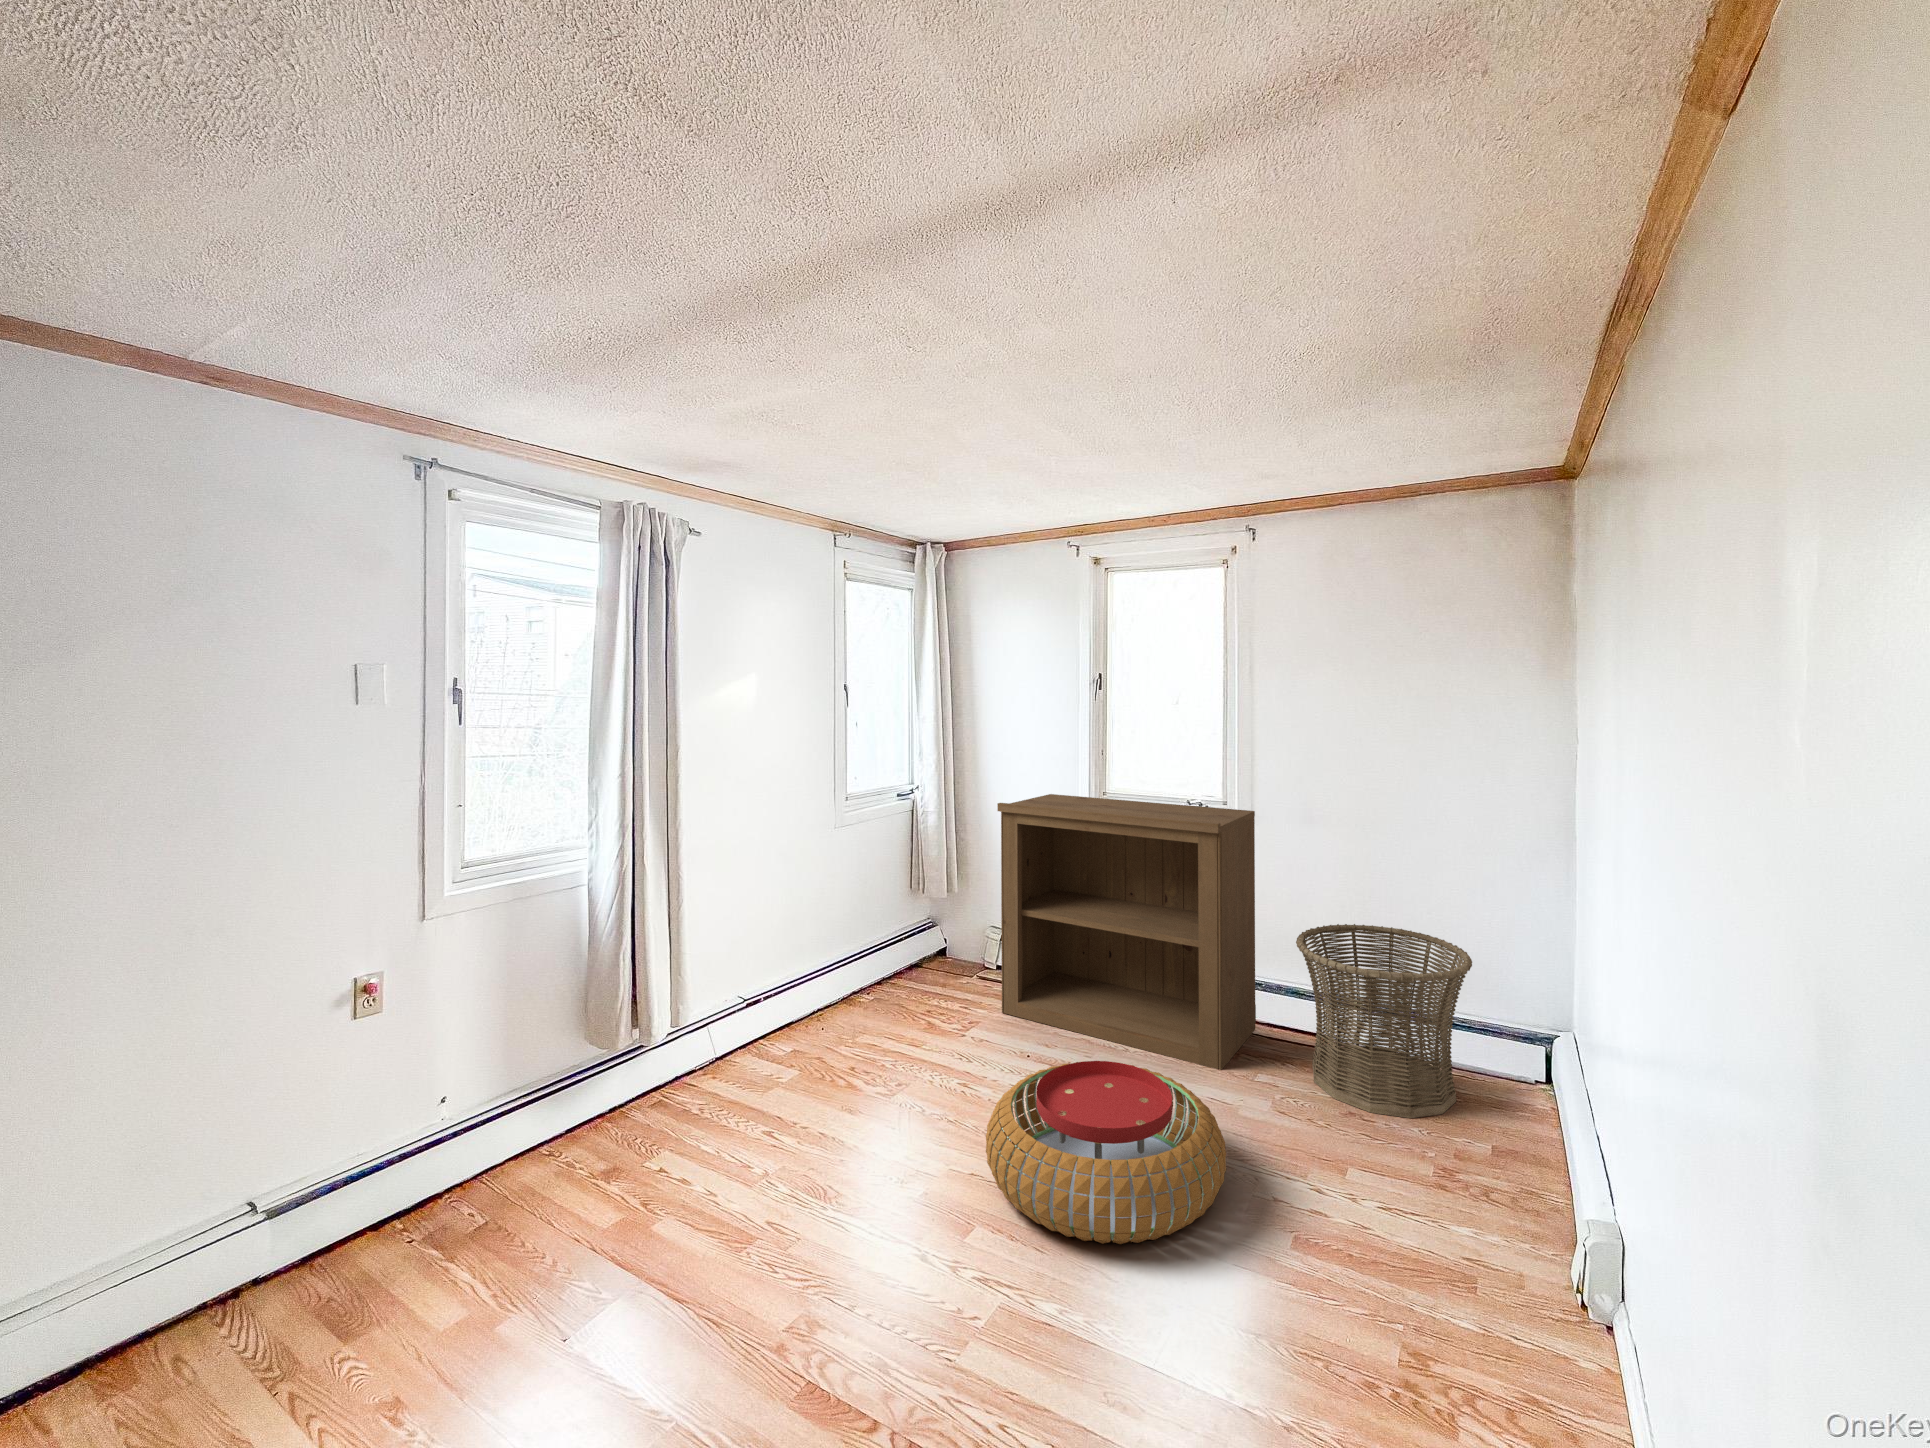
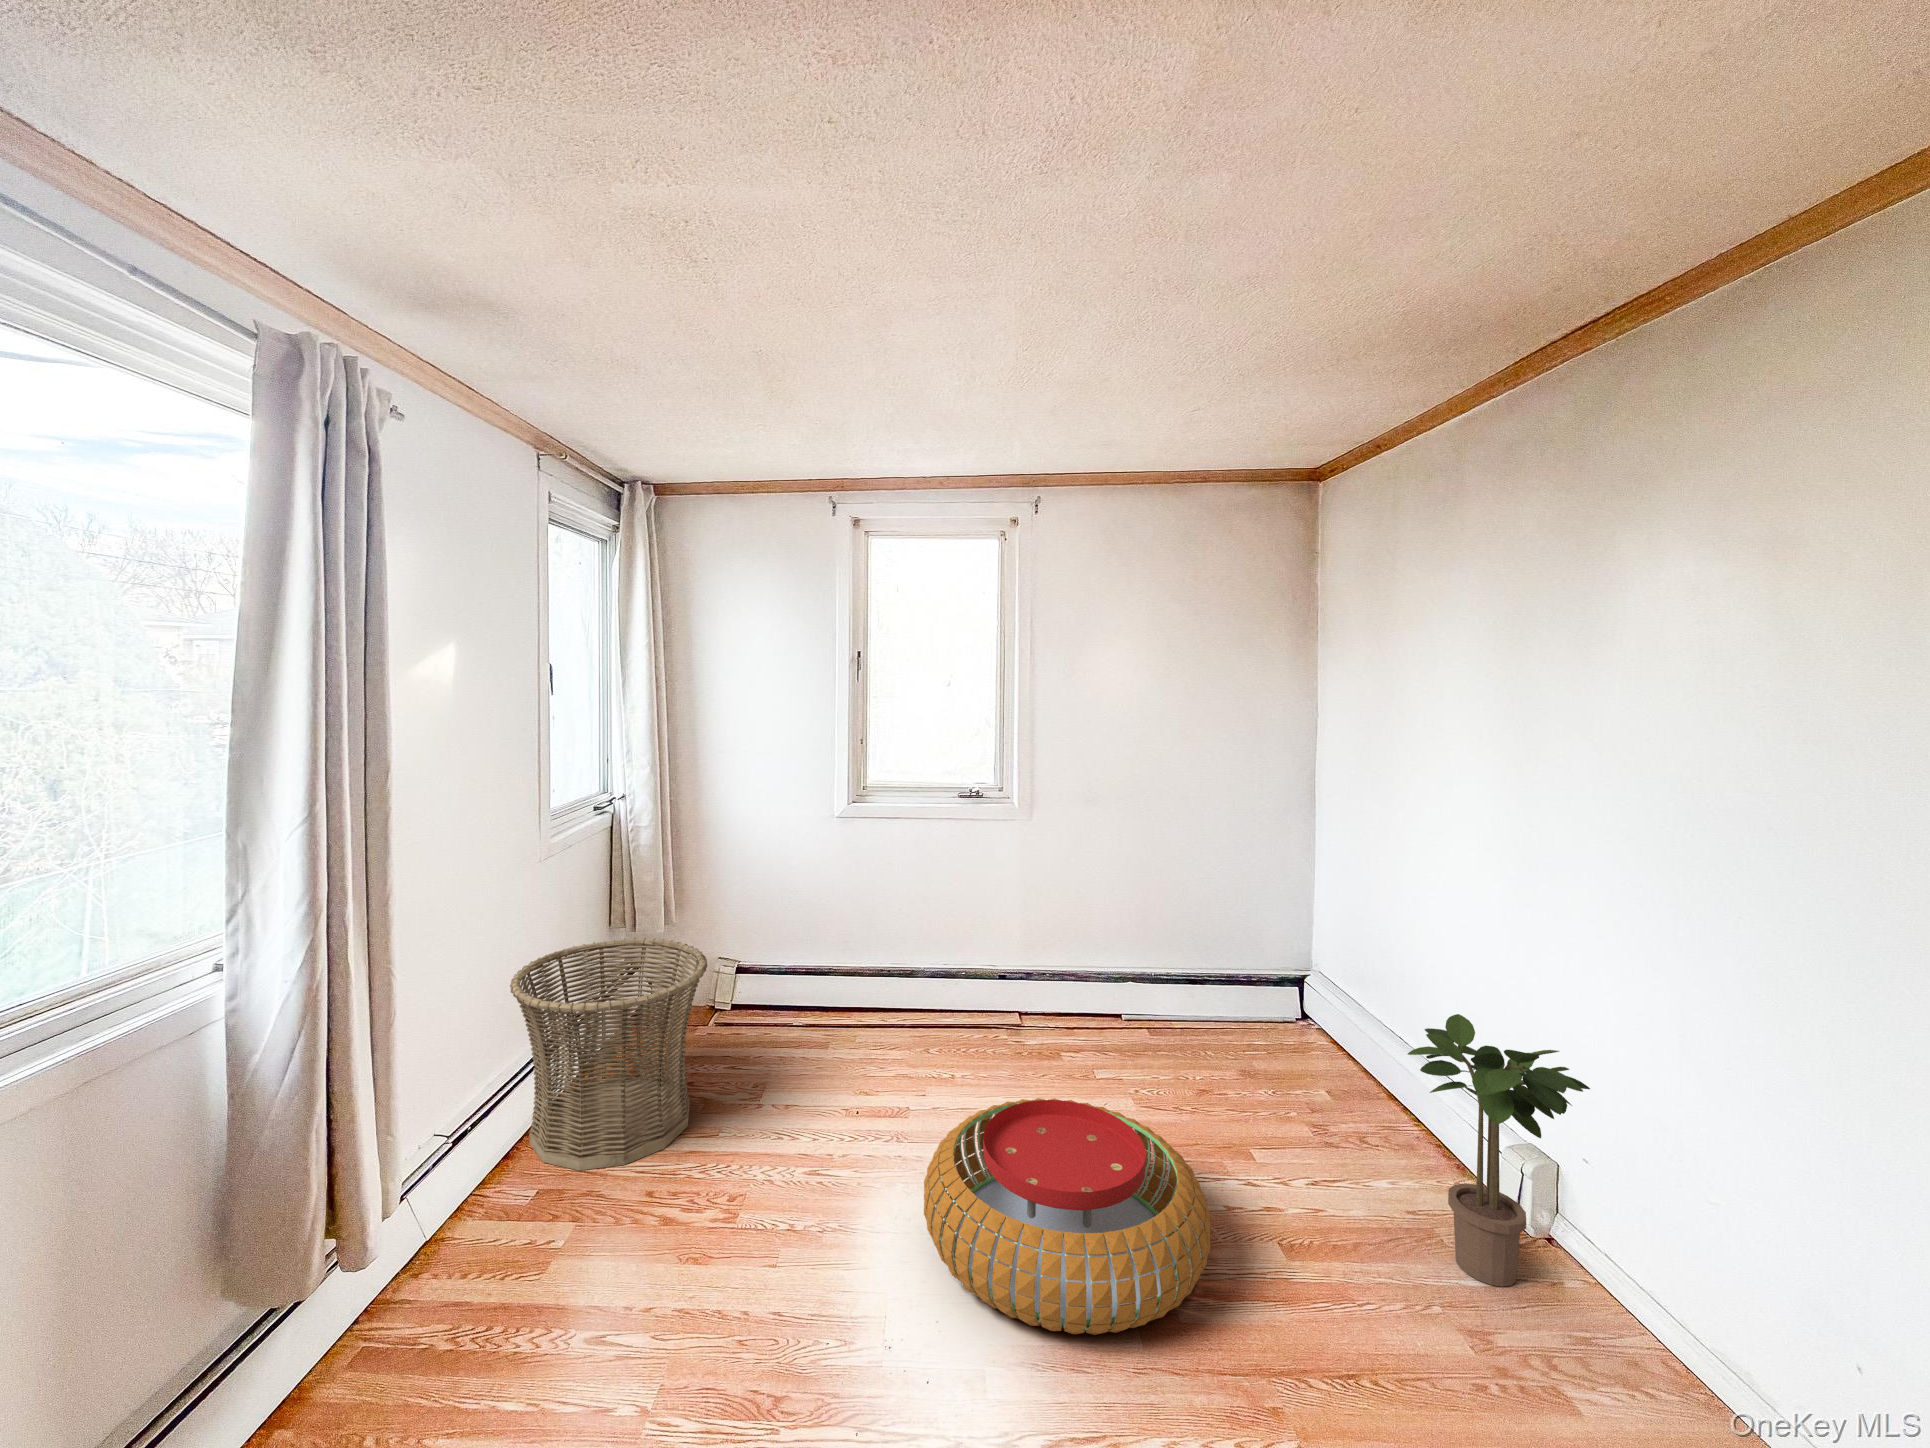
bookshelf: present [997,794,1256,1070] -> none [777,793,1059,1076]
basket: present [1296,924,1472,1118] -> present [510,938,707,1170]
potted plant: none [1438,1057,1603,1345] -> present [1408,1014,1590,1287]

